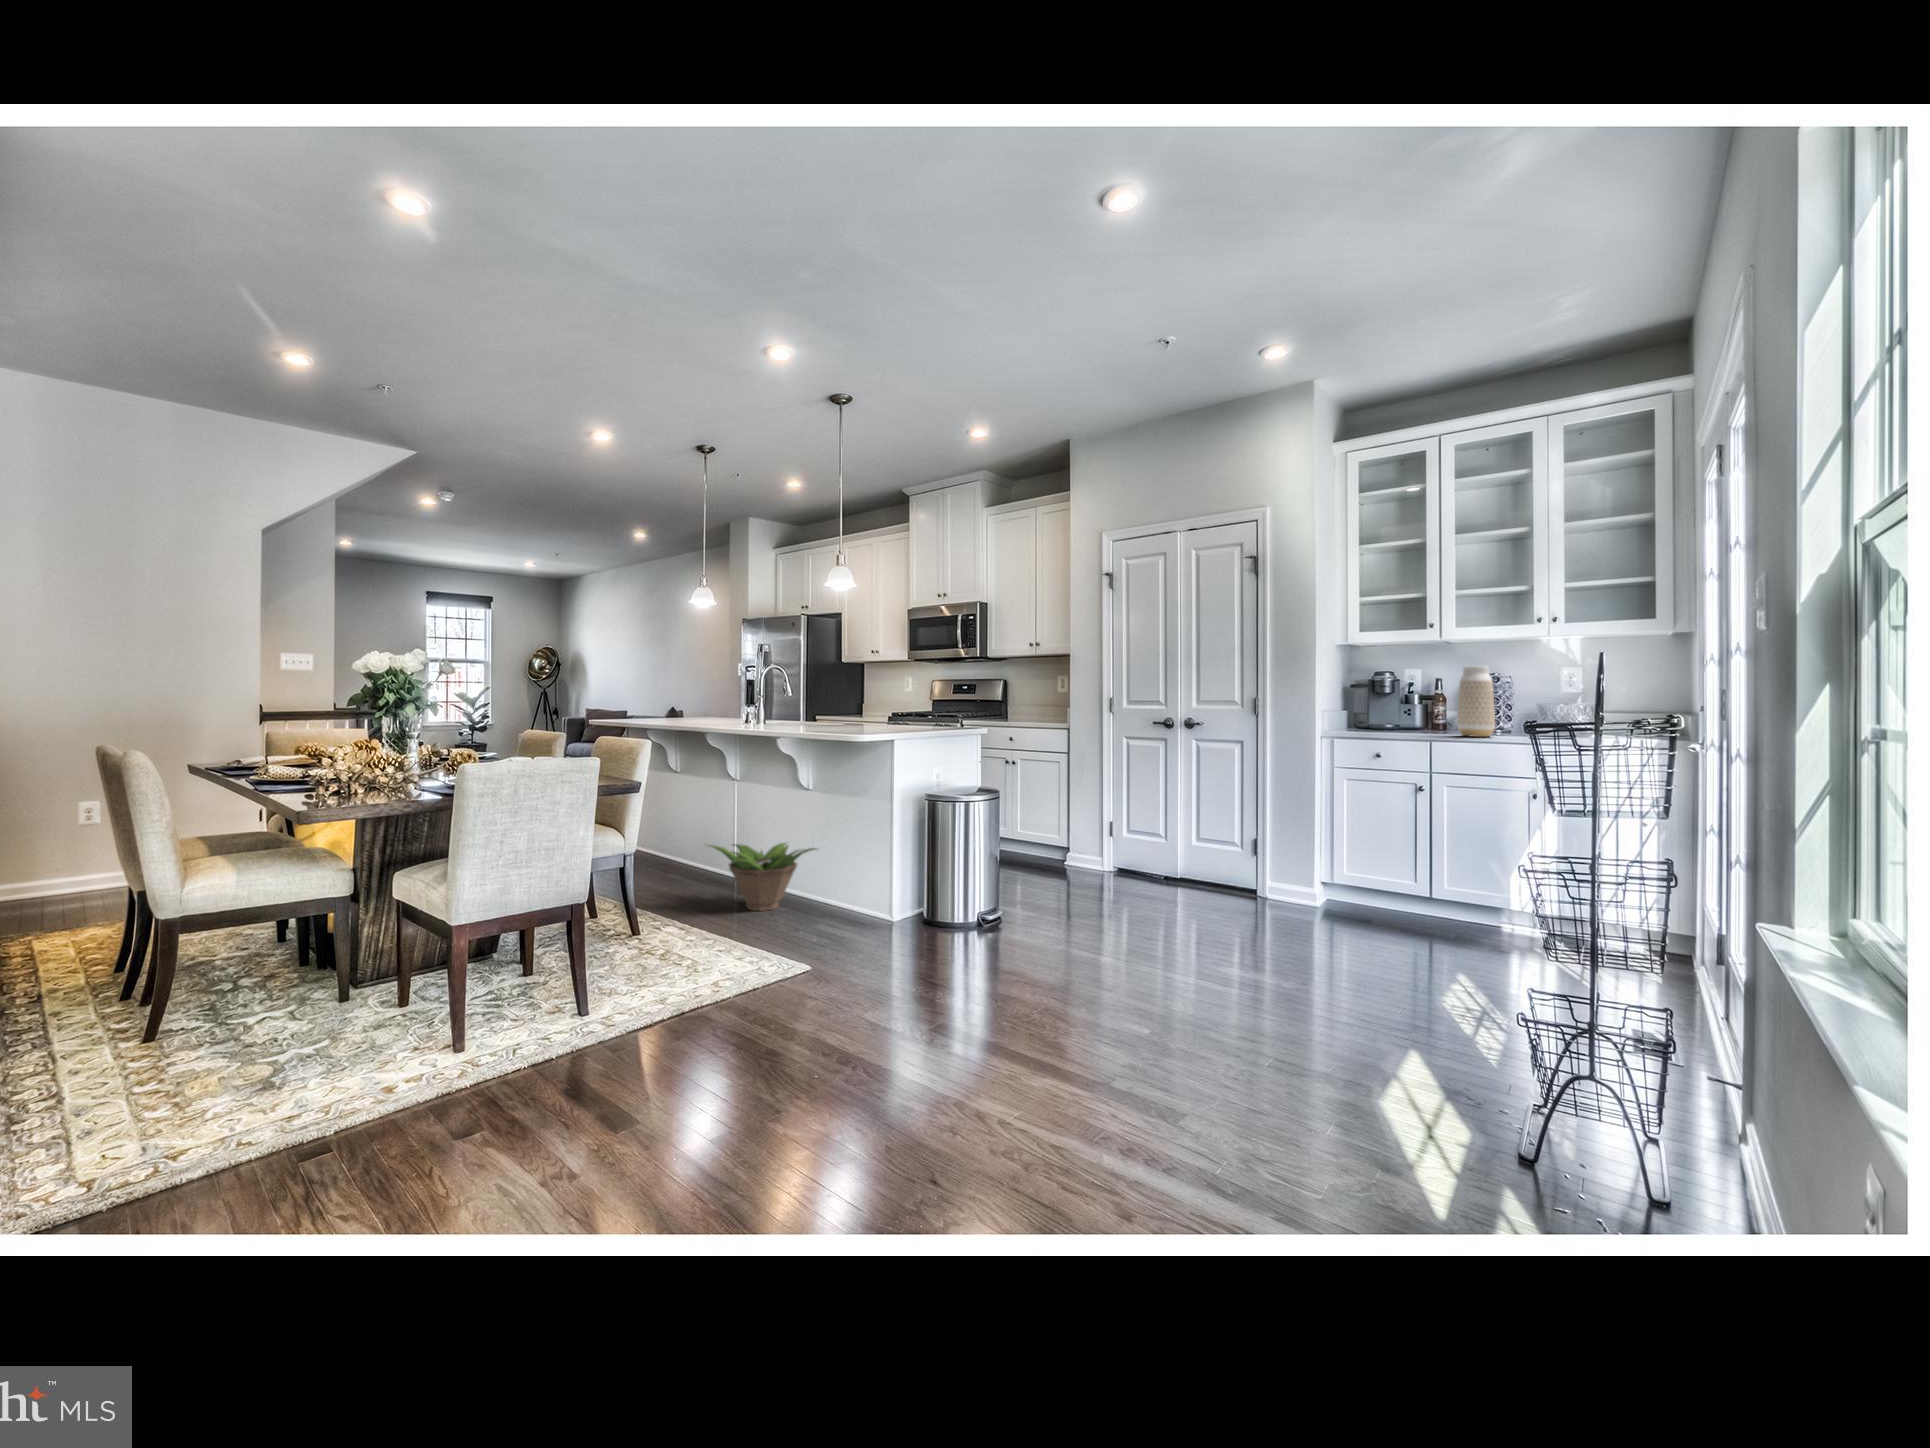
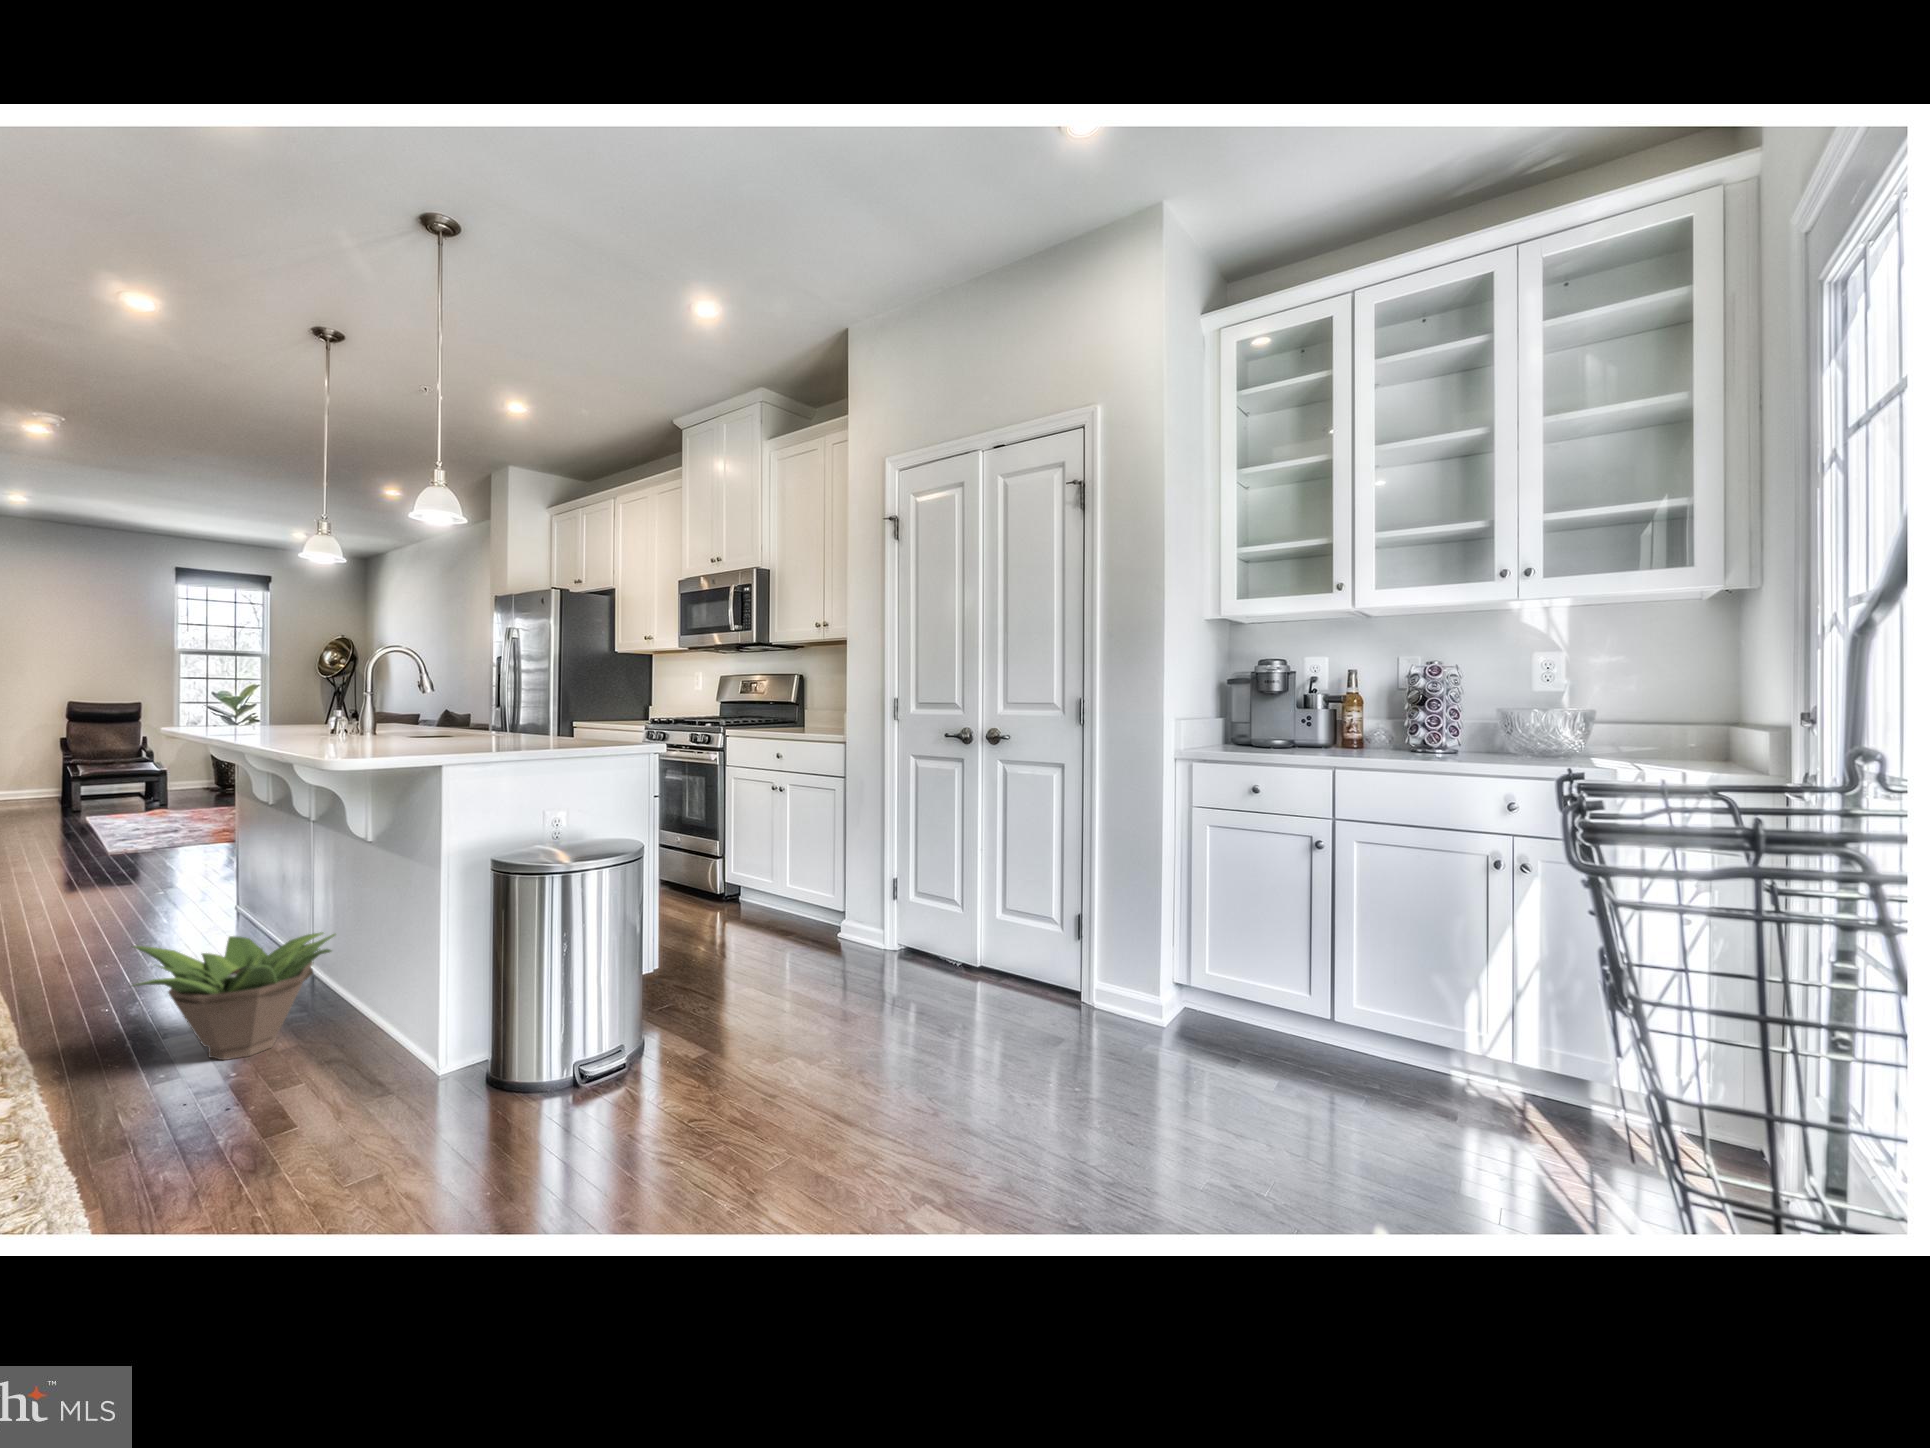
vase: present [1457,666,1495,737] -> none [1374,646,1433,763]

